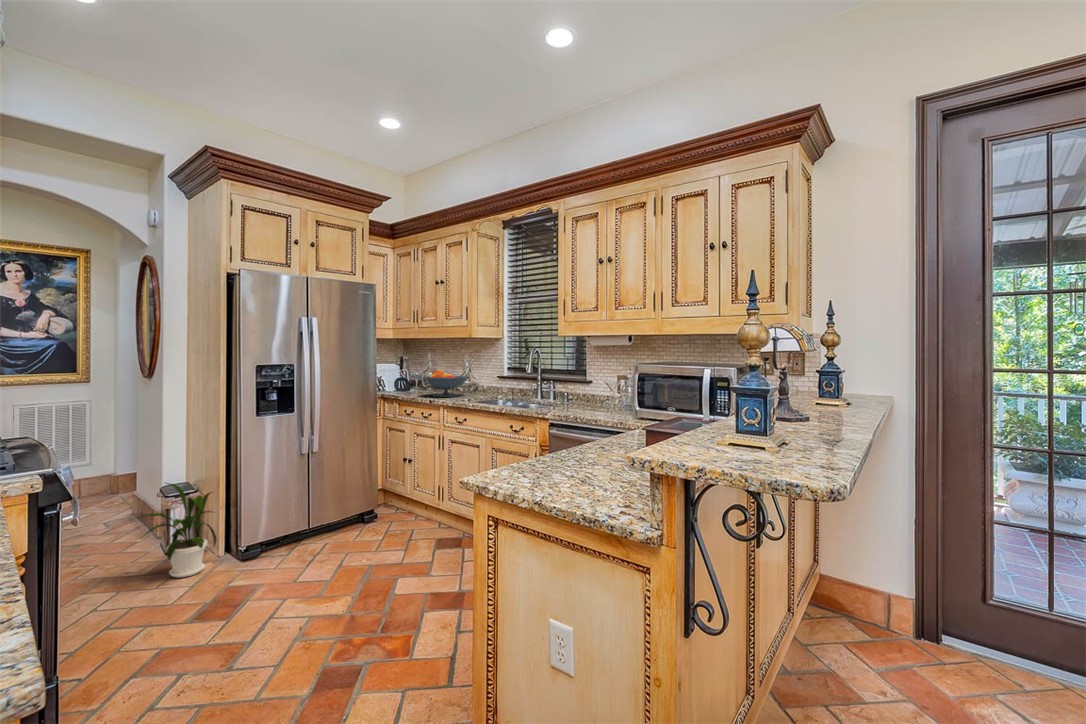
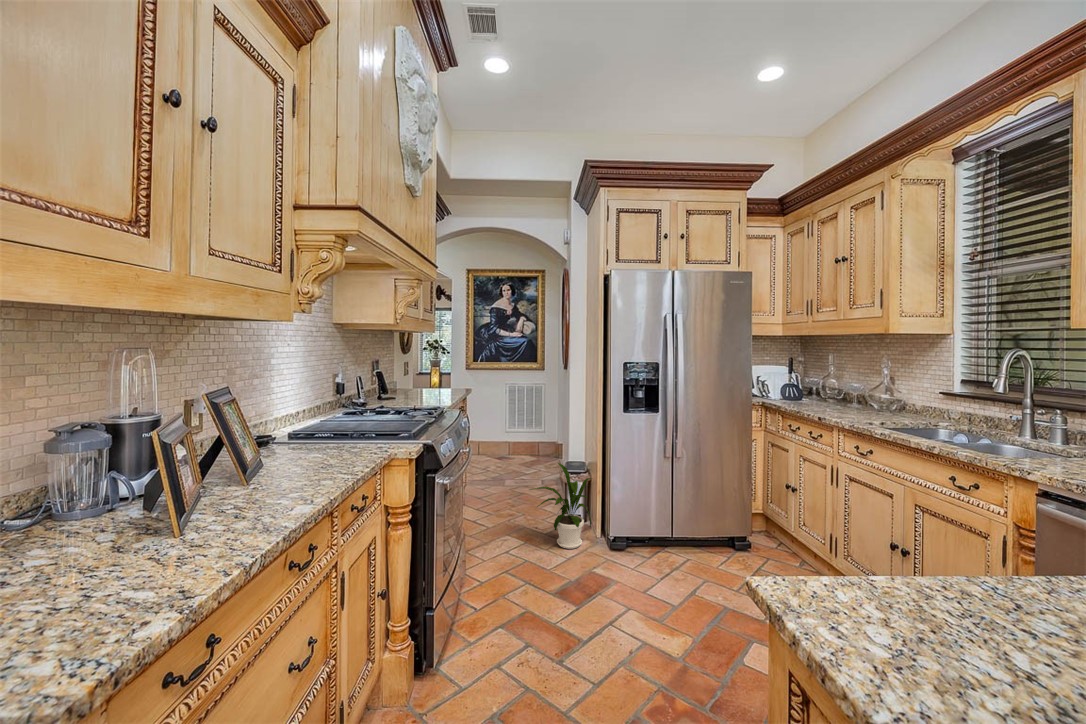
fruit bowl: present [425,370,467,397] -> none [817,375,883,414]

